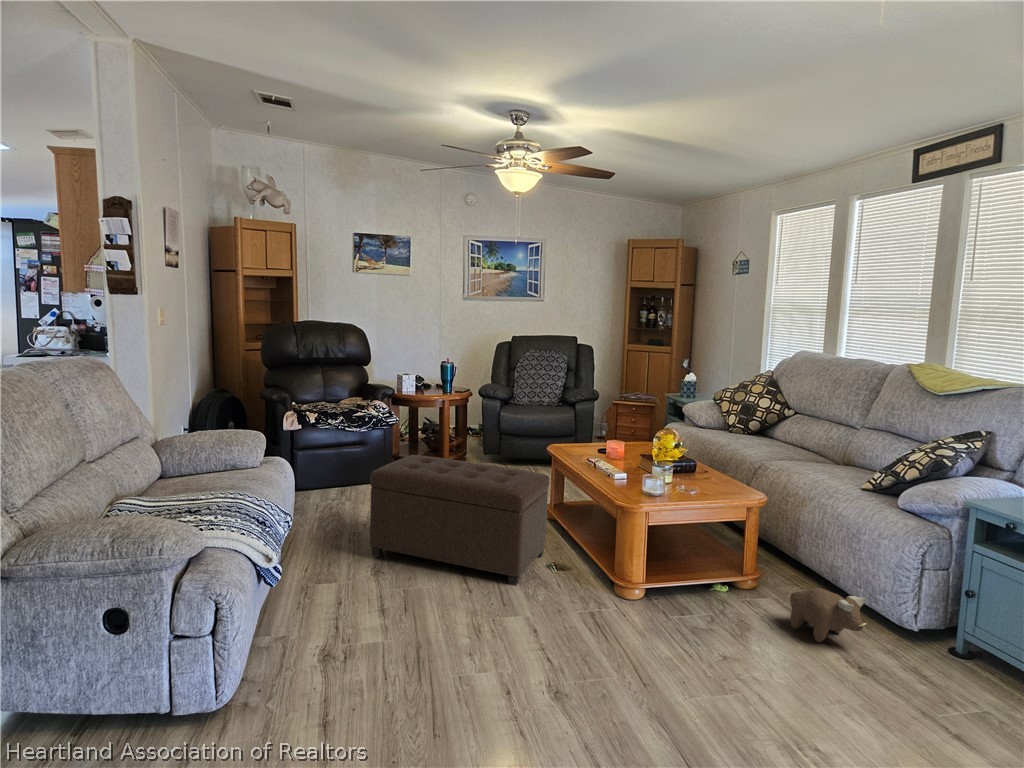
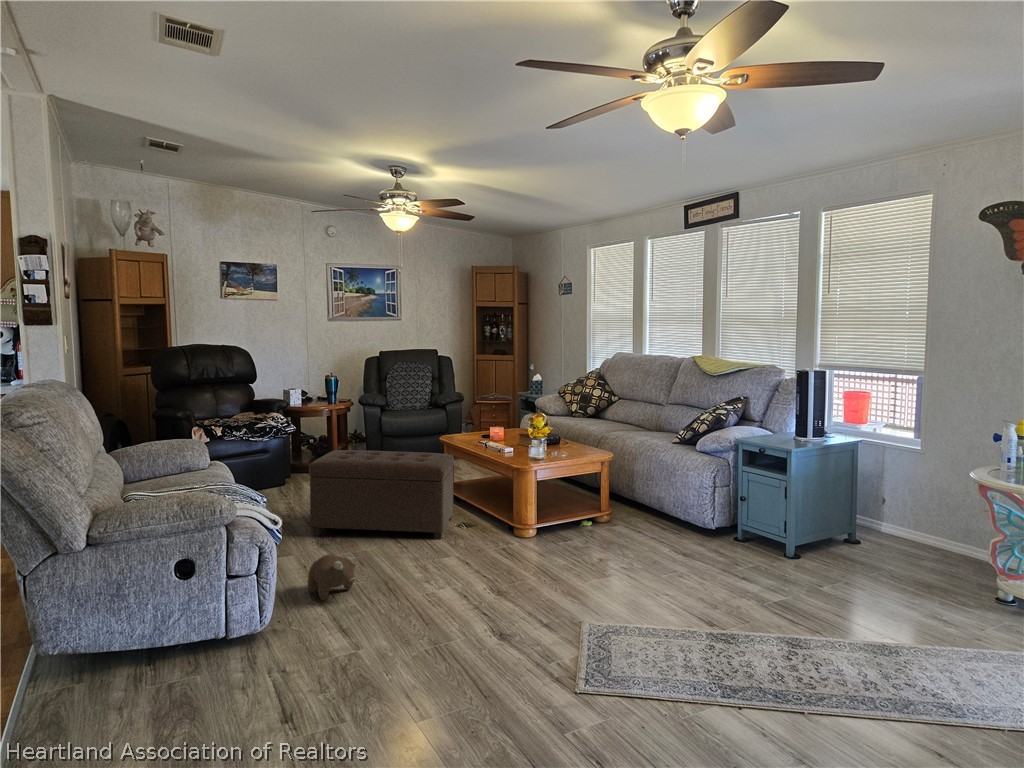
plush toy: present [790,588,866,642] -> present [308,555,359,600]

